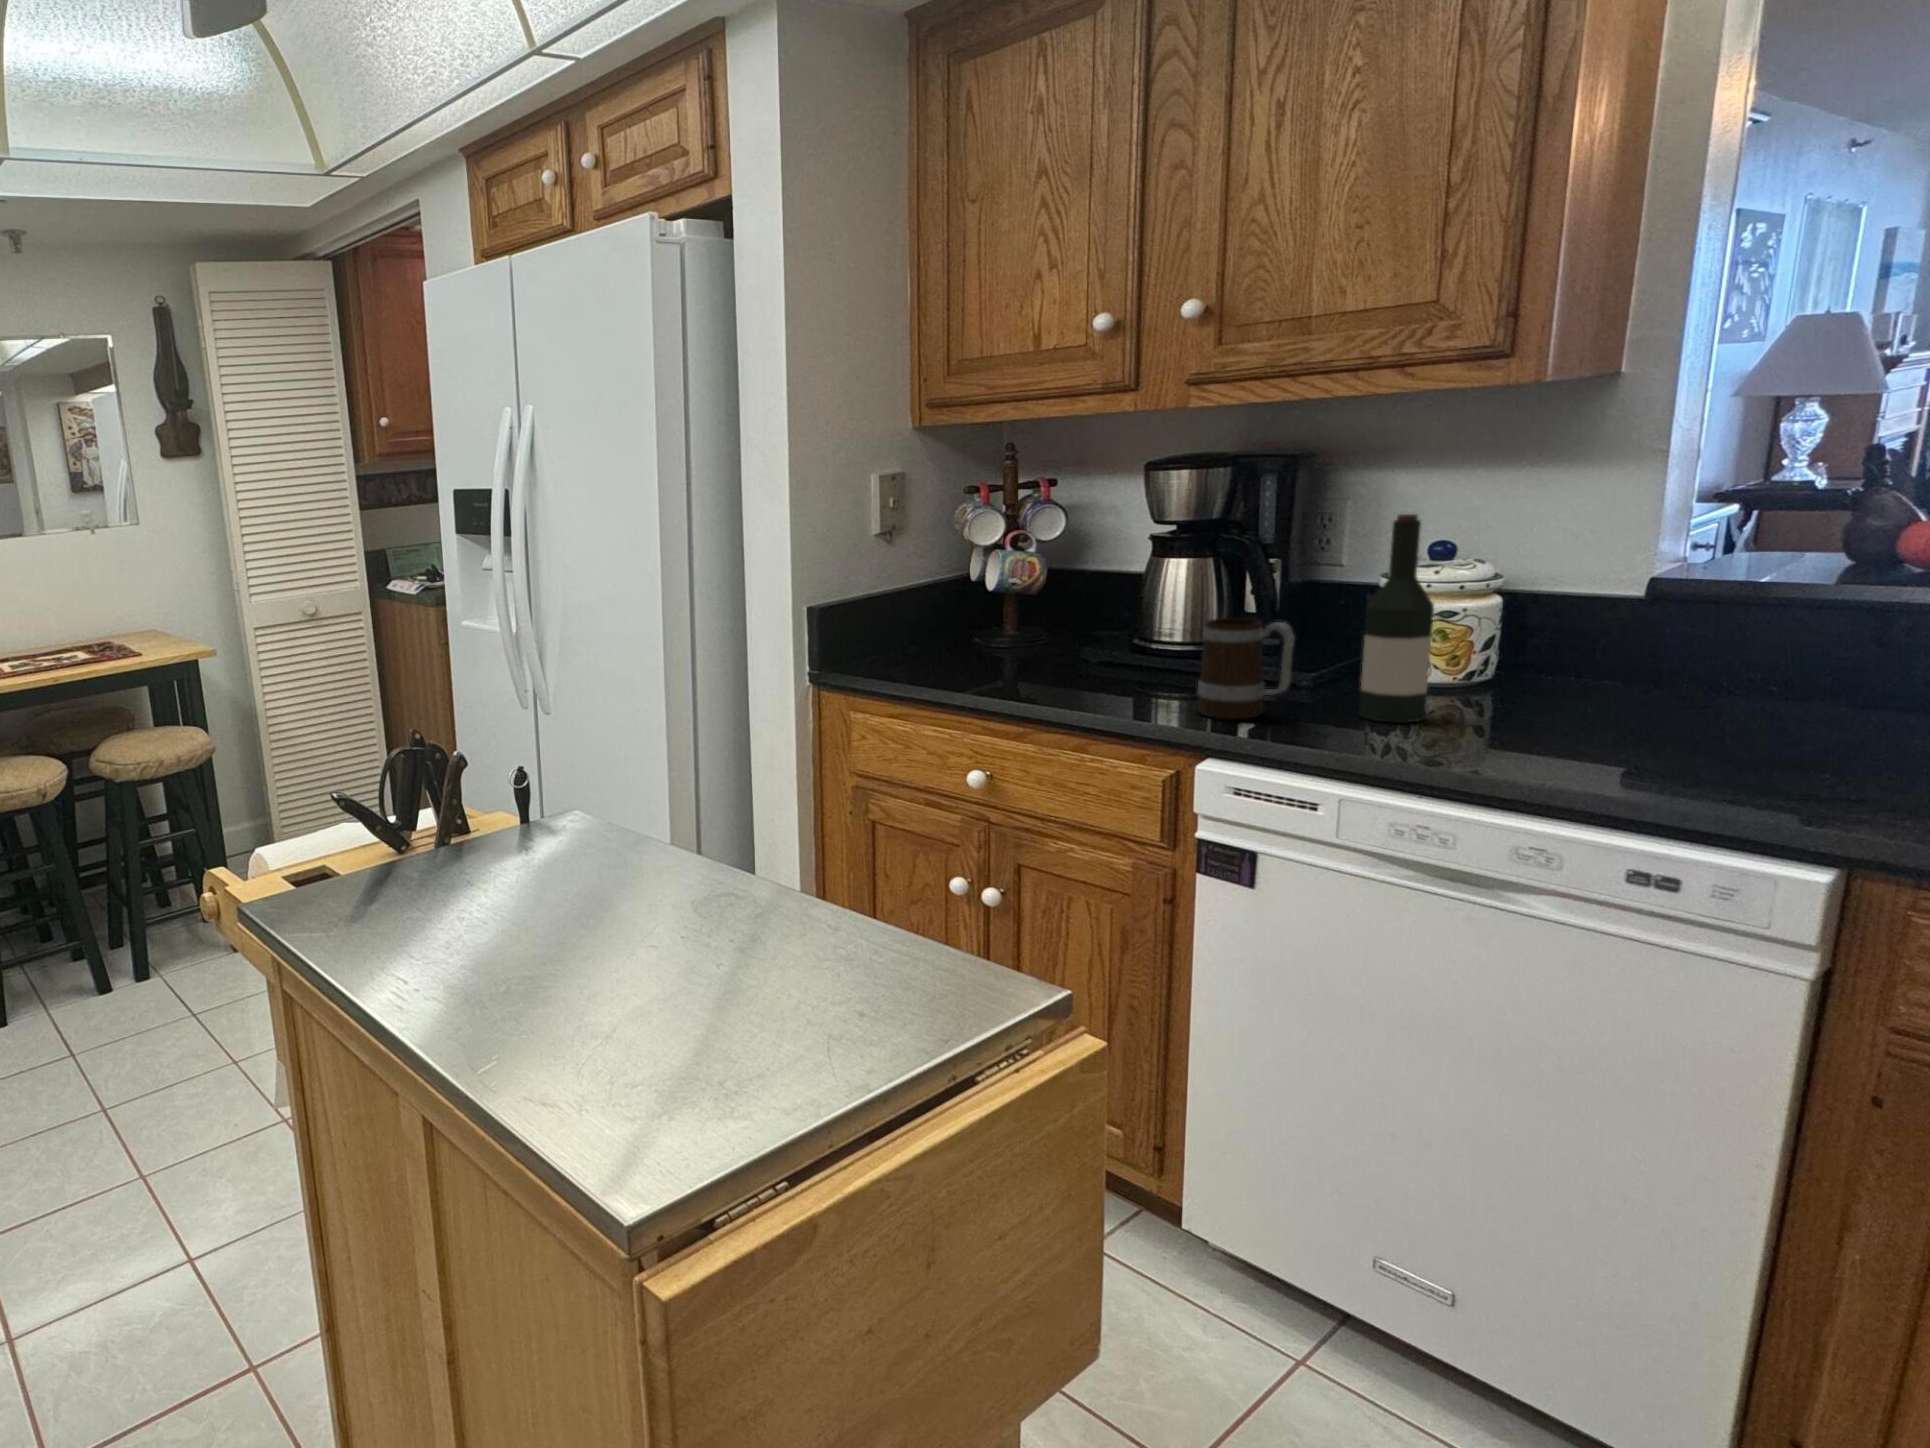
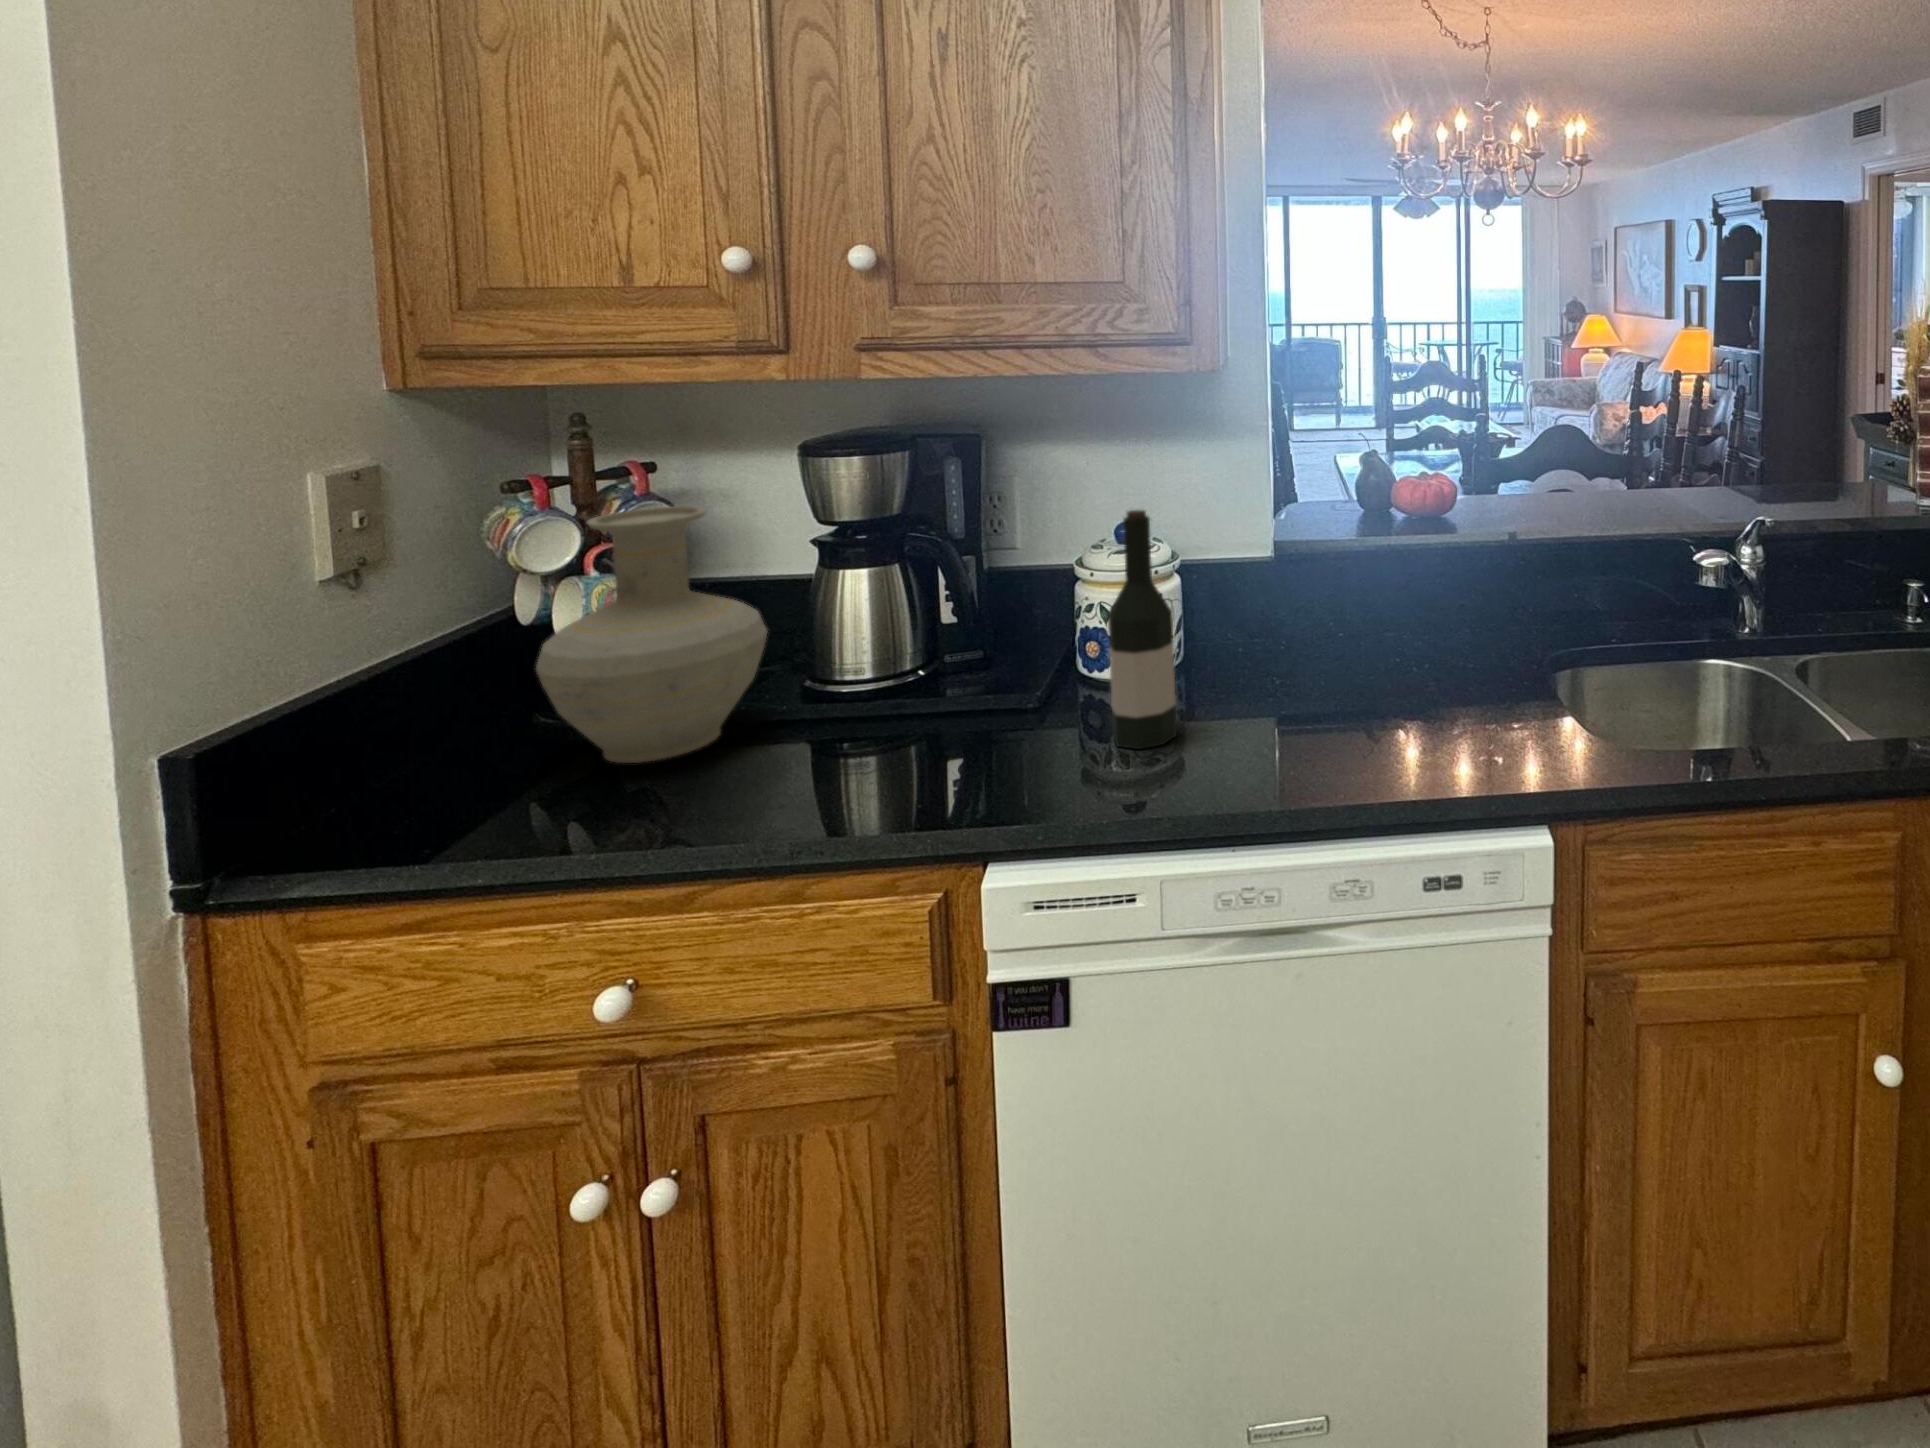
vase: none [966,504,1106,666] -> present [536,506,767,763]
mug: present [1198,618,1294,719] -> none [945,654,1055,797]

